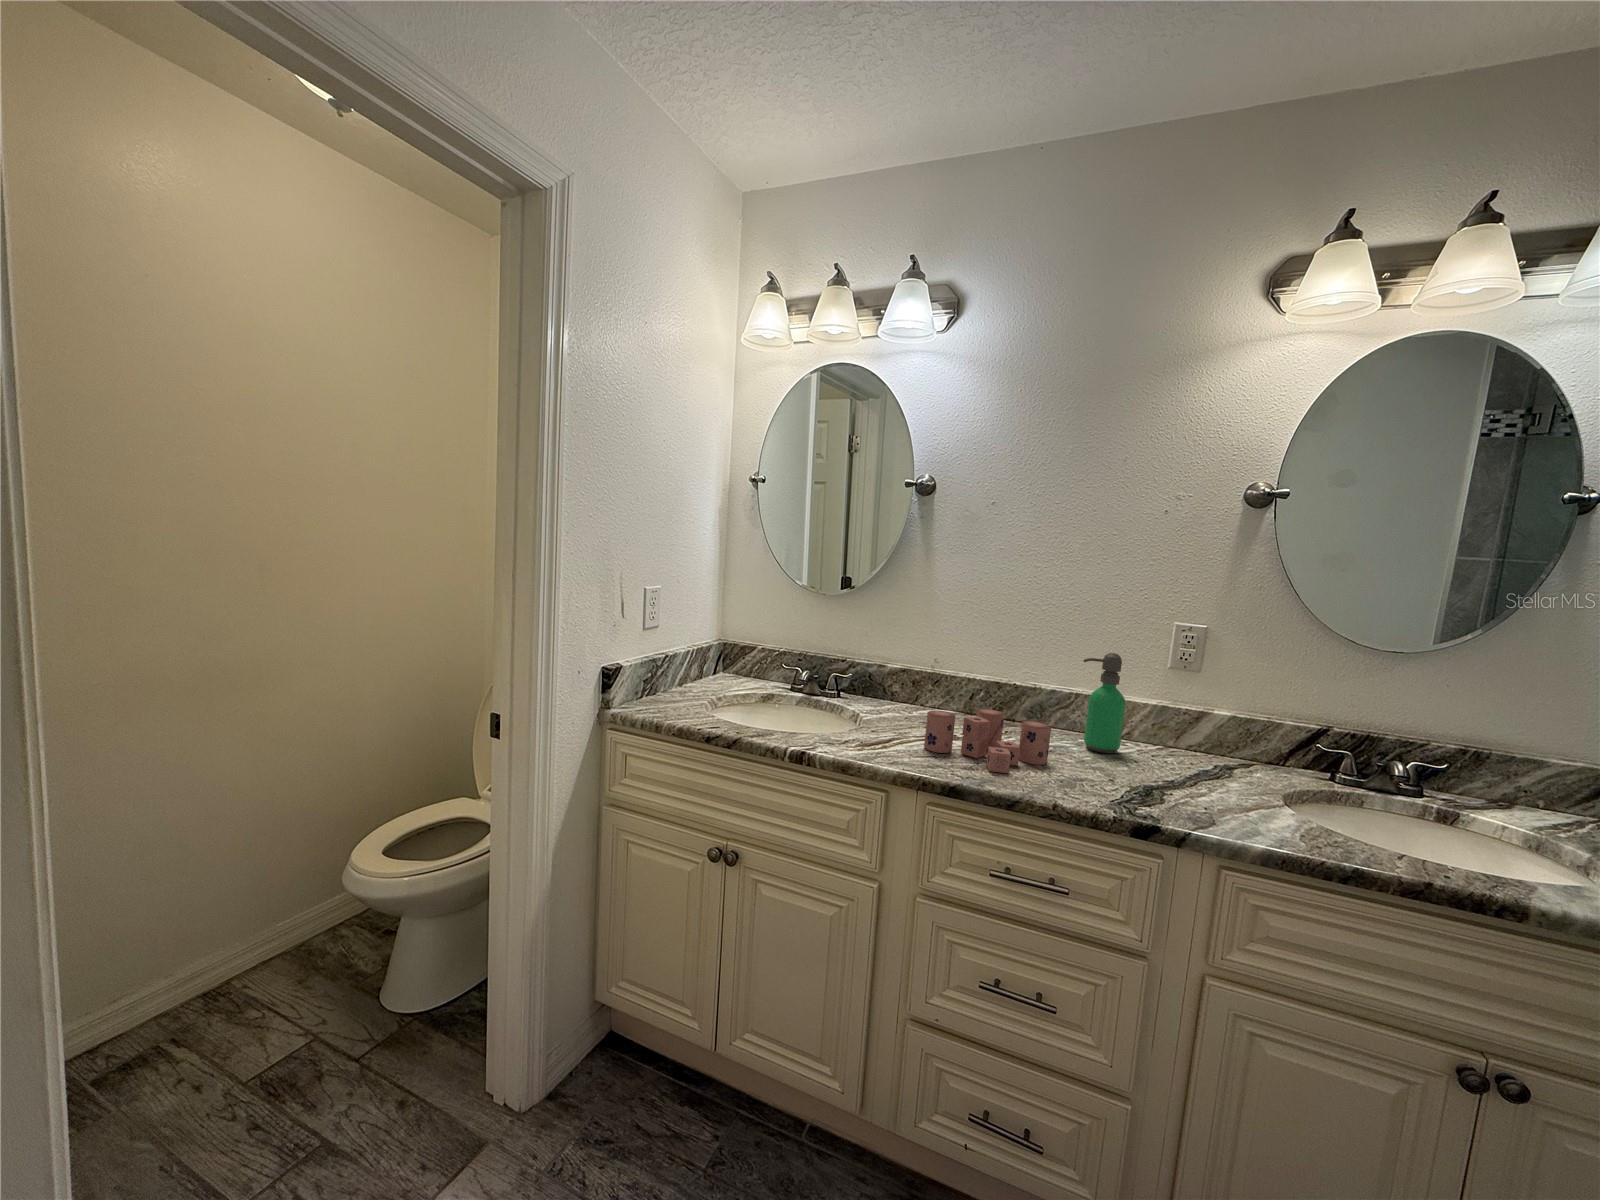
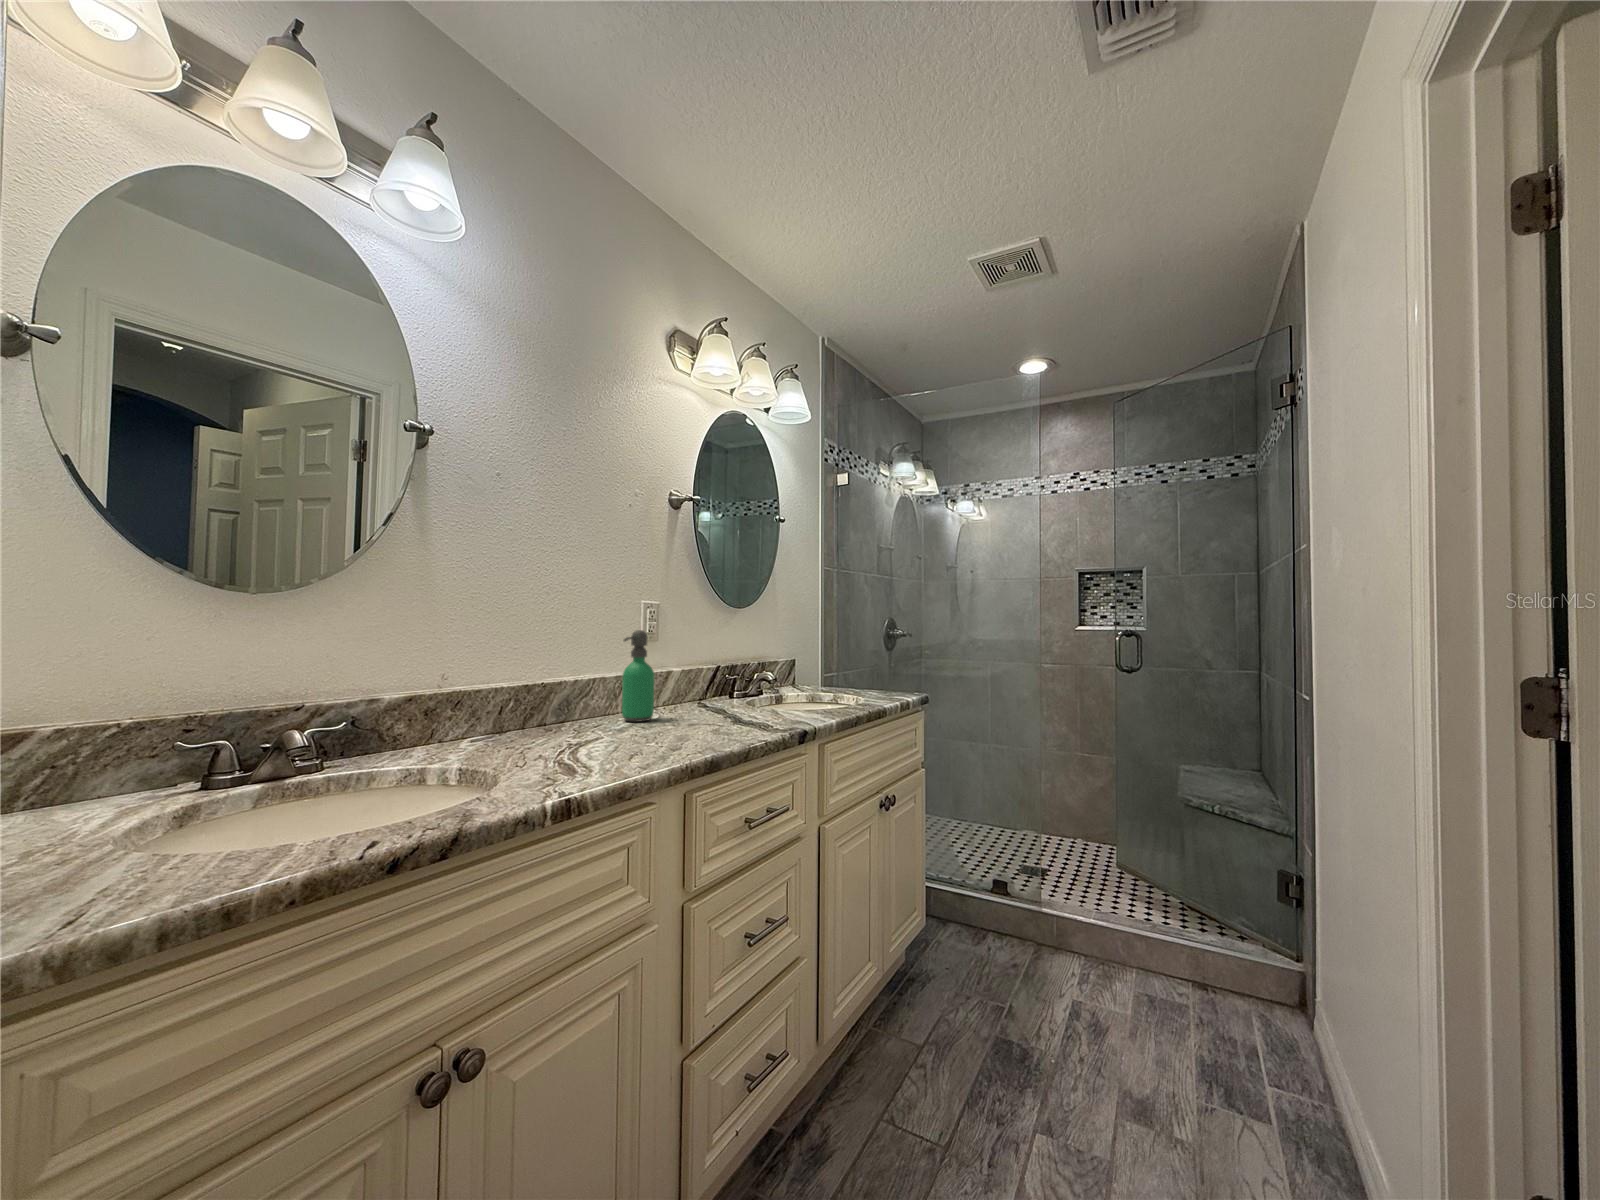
candle: present [924,709,1051,773] -> none [584,698,689,758]

